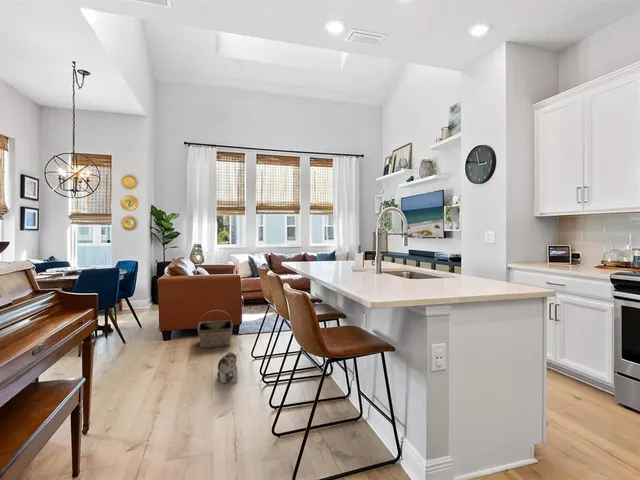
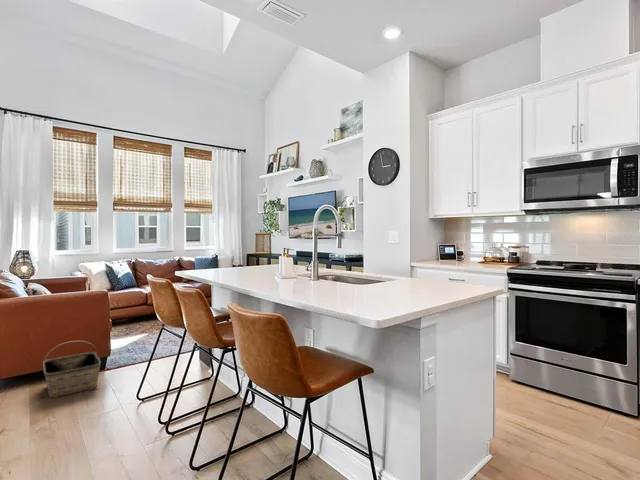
plush toy: present [217,352,238,383] -> none [92,401,129,449]

